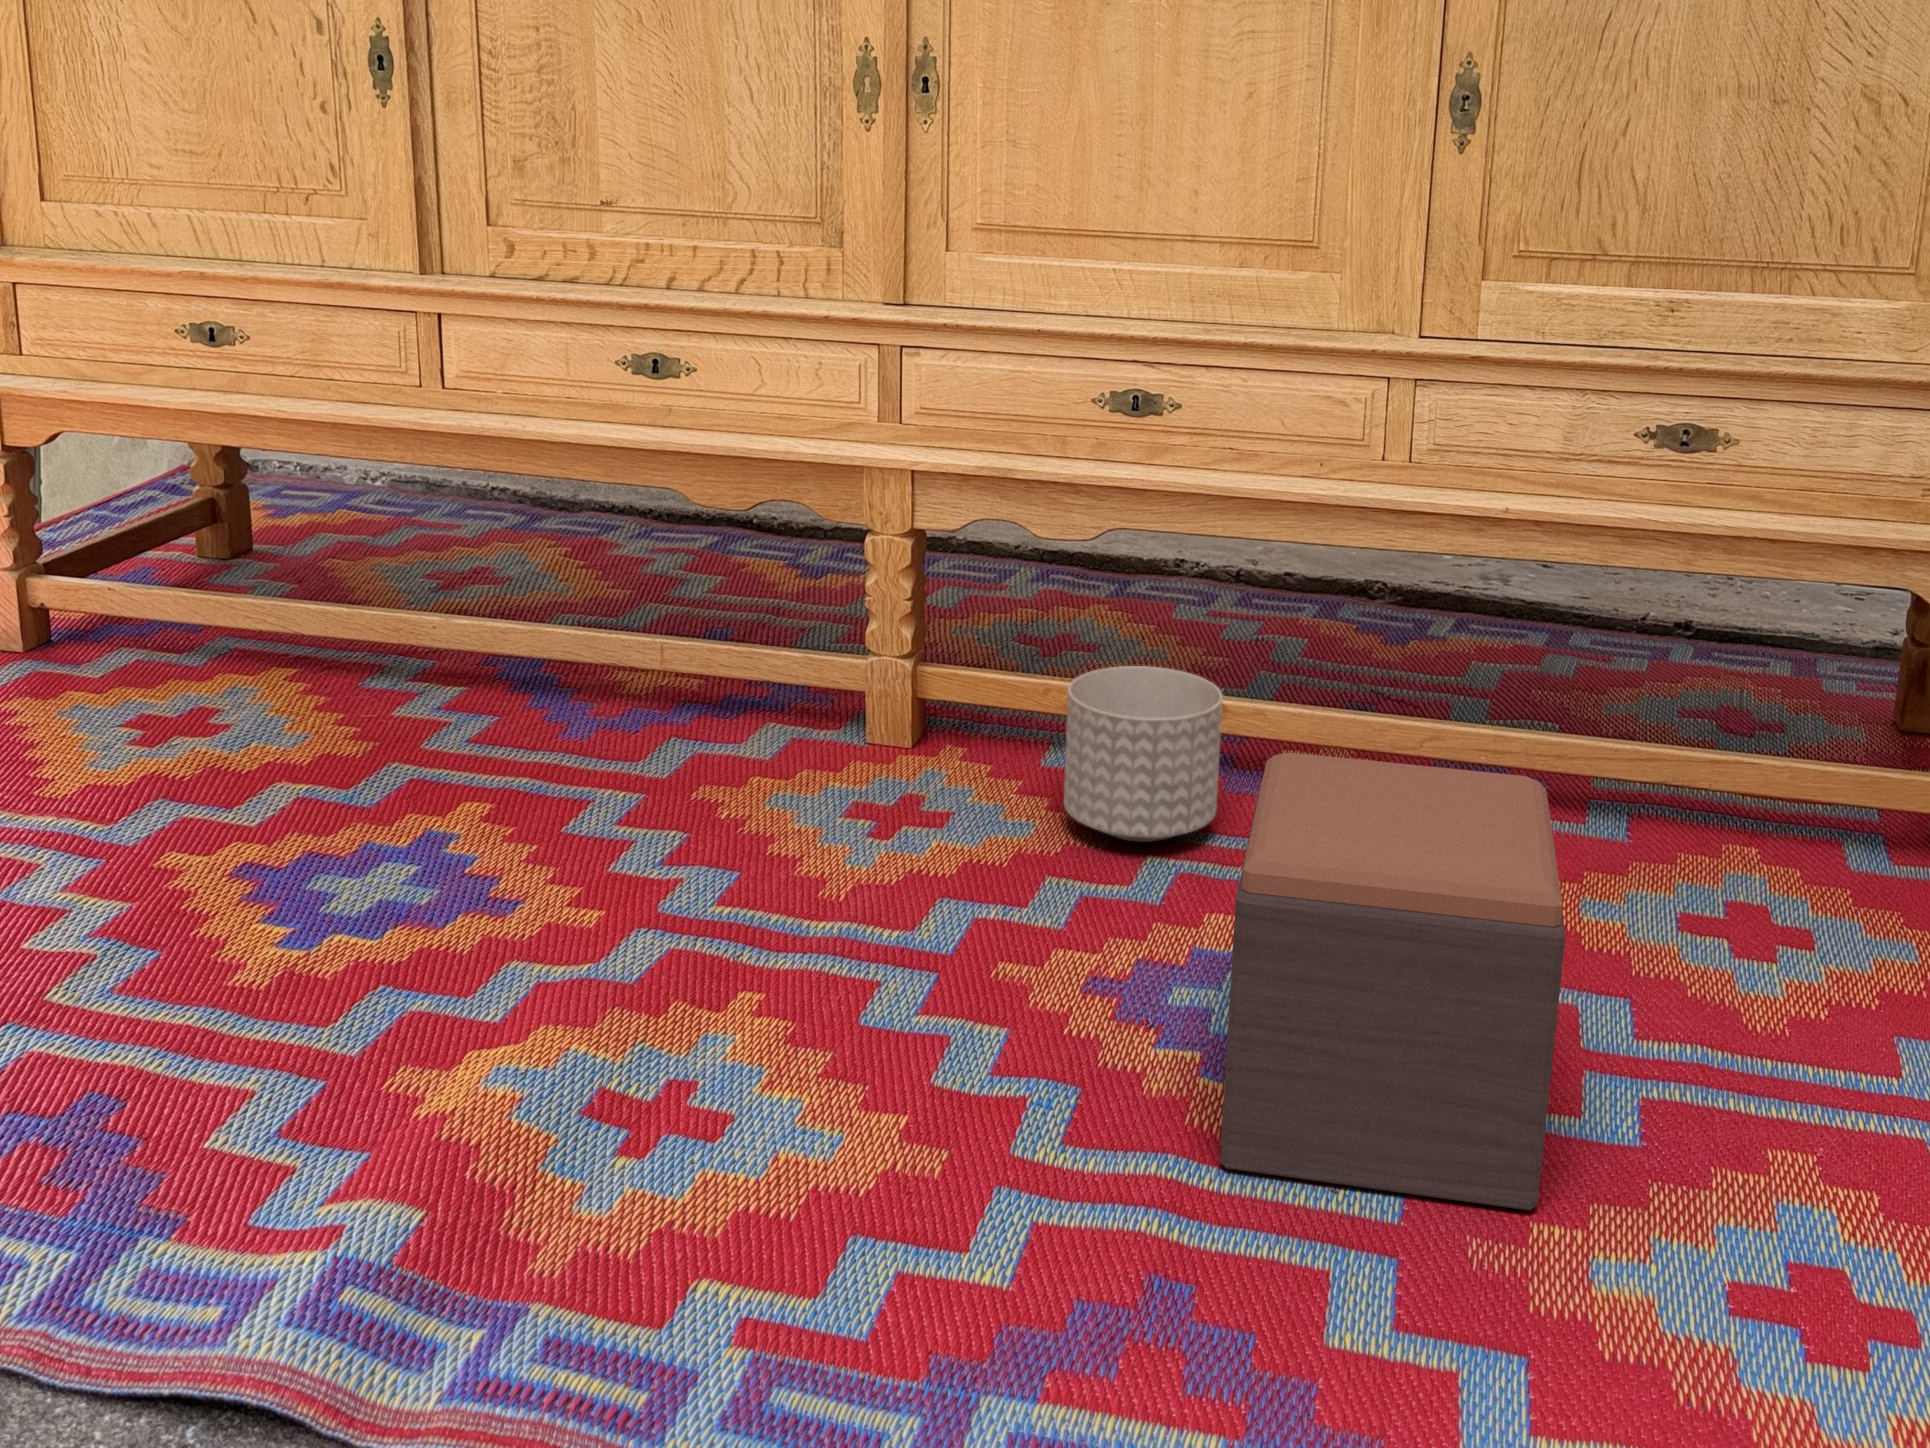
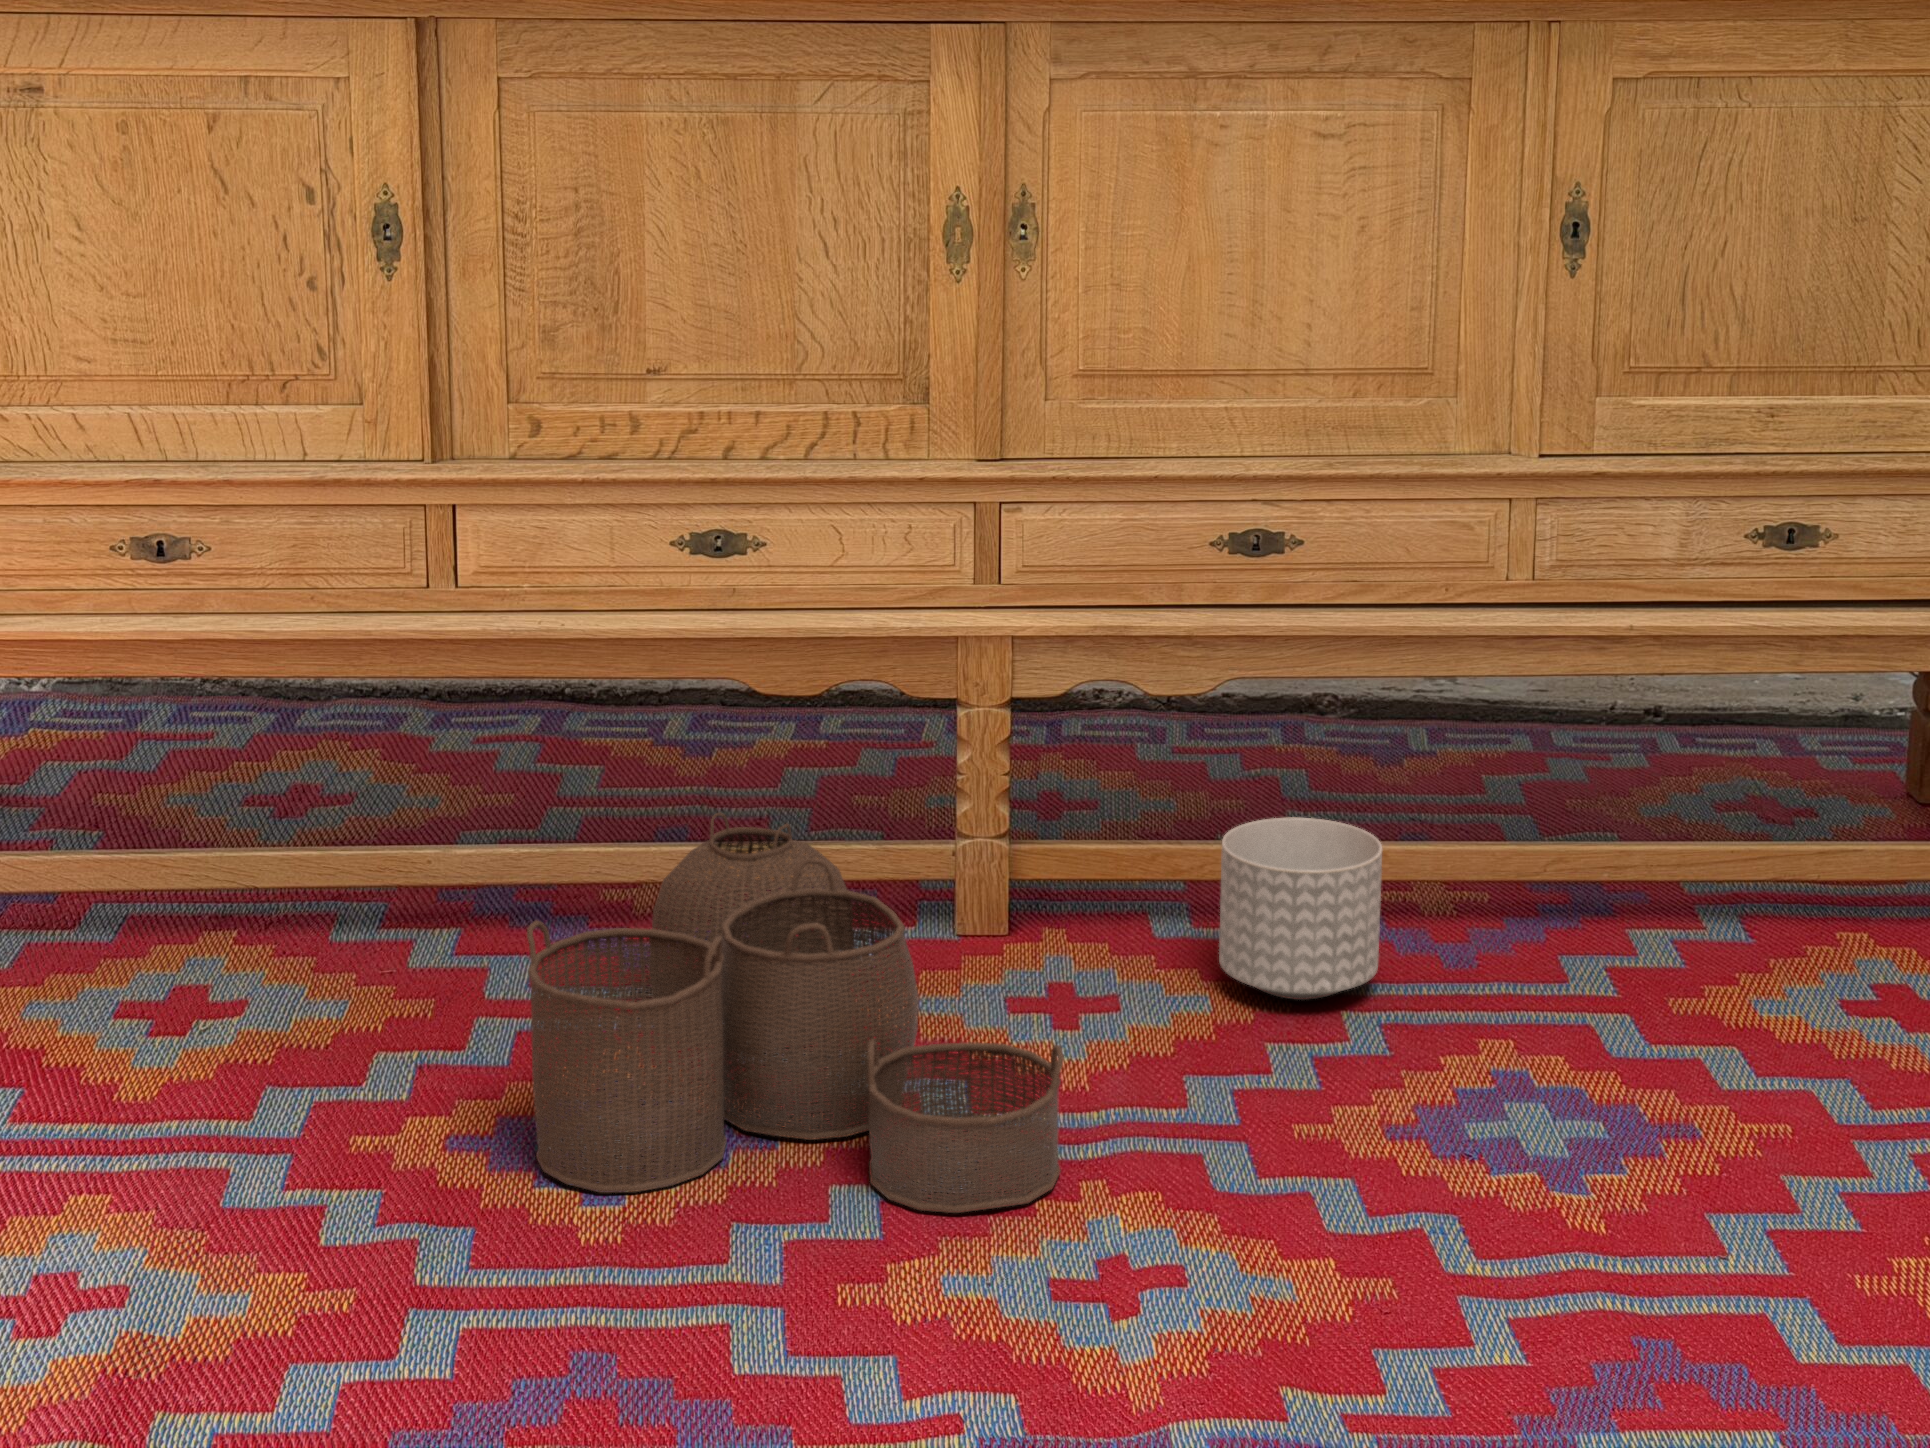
woven basket: none [309,603,775,999] -> present [527,813,1064,1213]
footstool: present [1220,753,1566,1210] -> none [1535,878,1906,1274]

